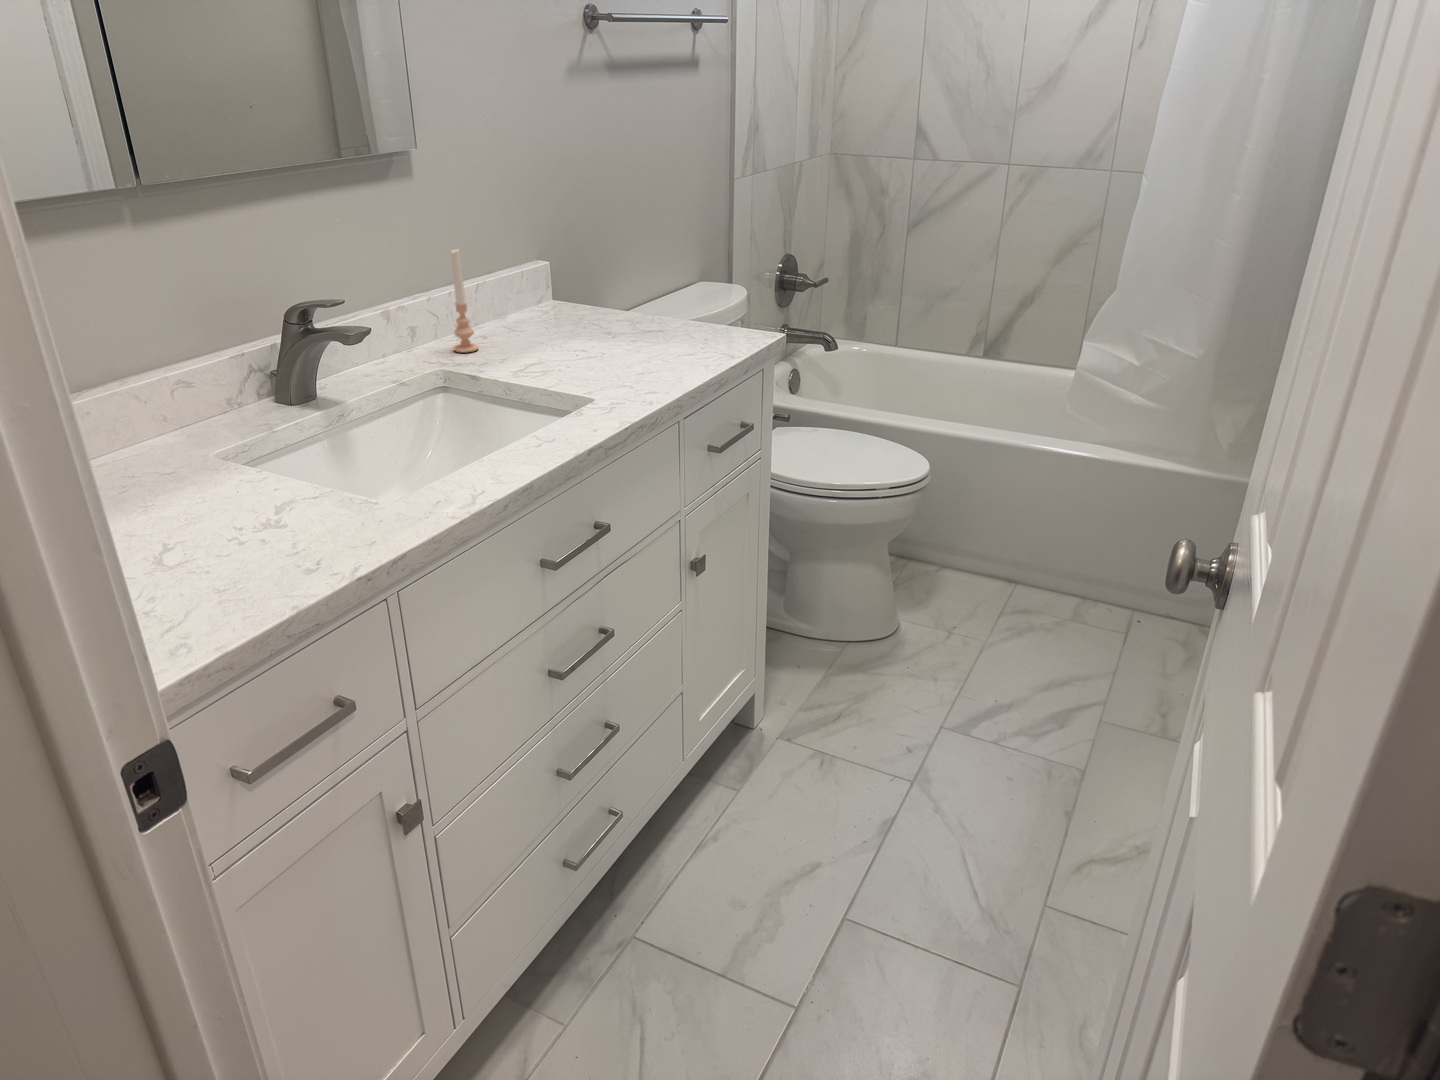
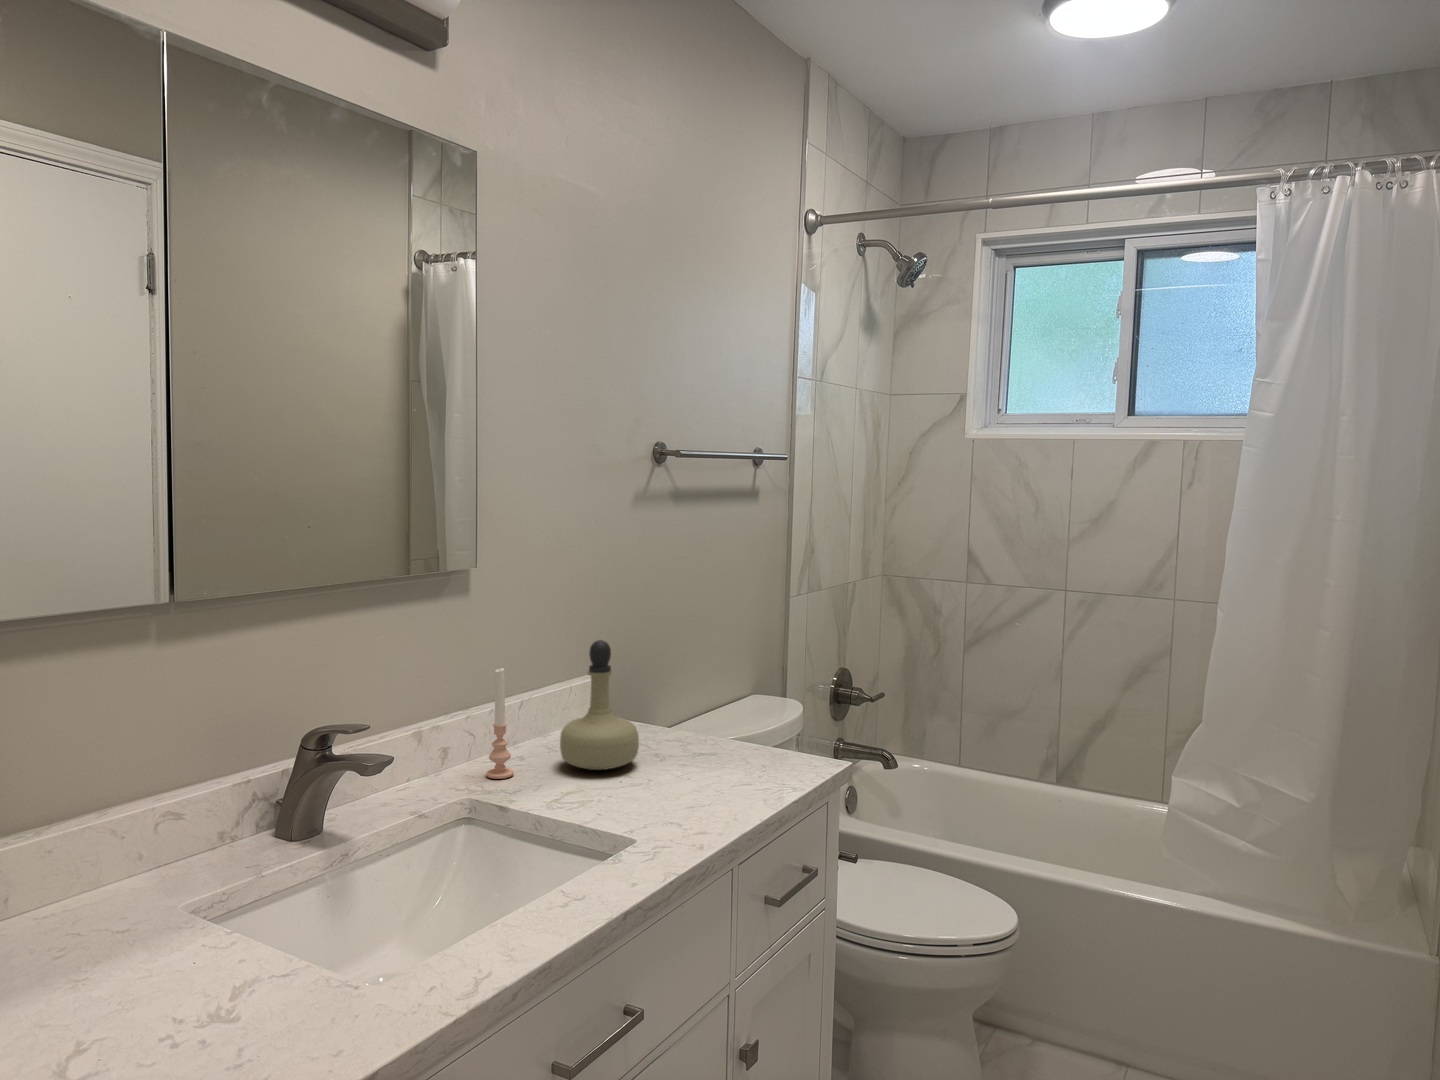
perfume bottle: none [518,220,591,343] -> present [560,640,639,770]

